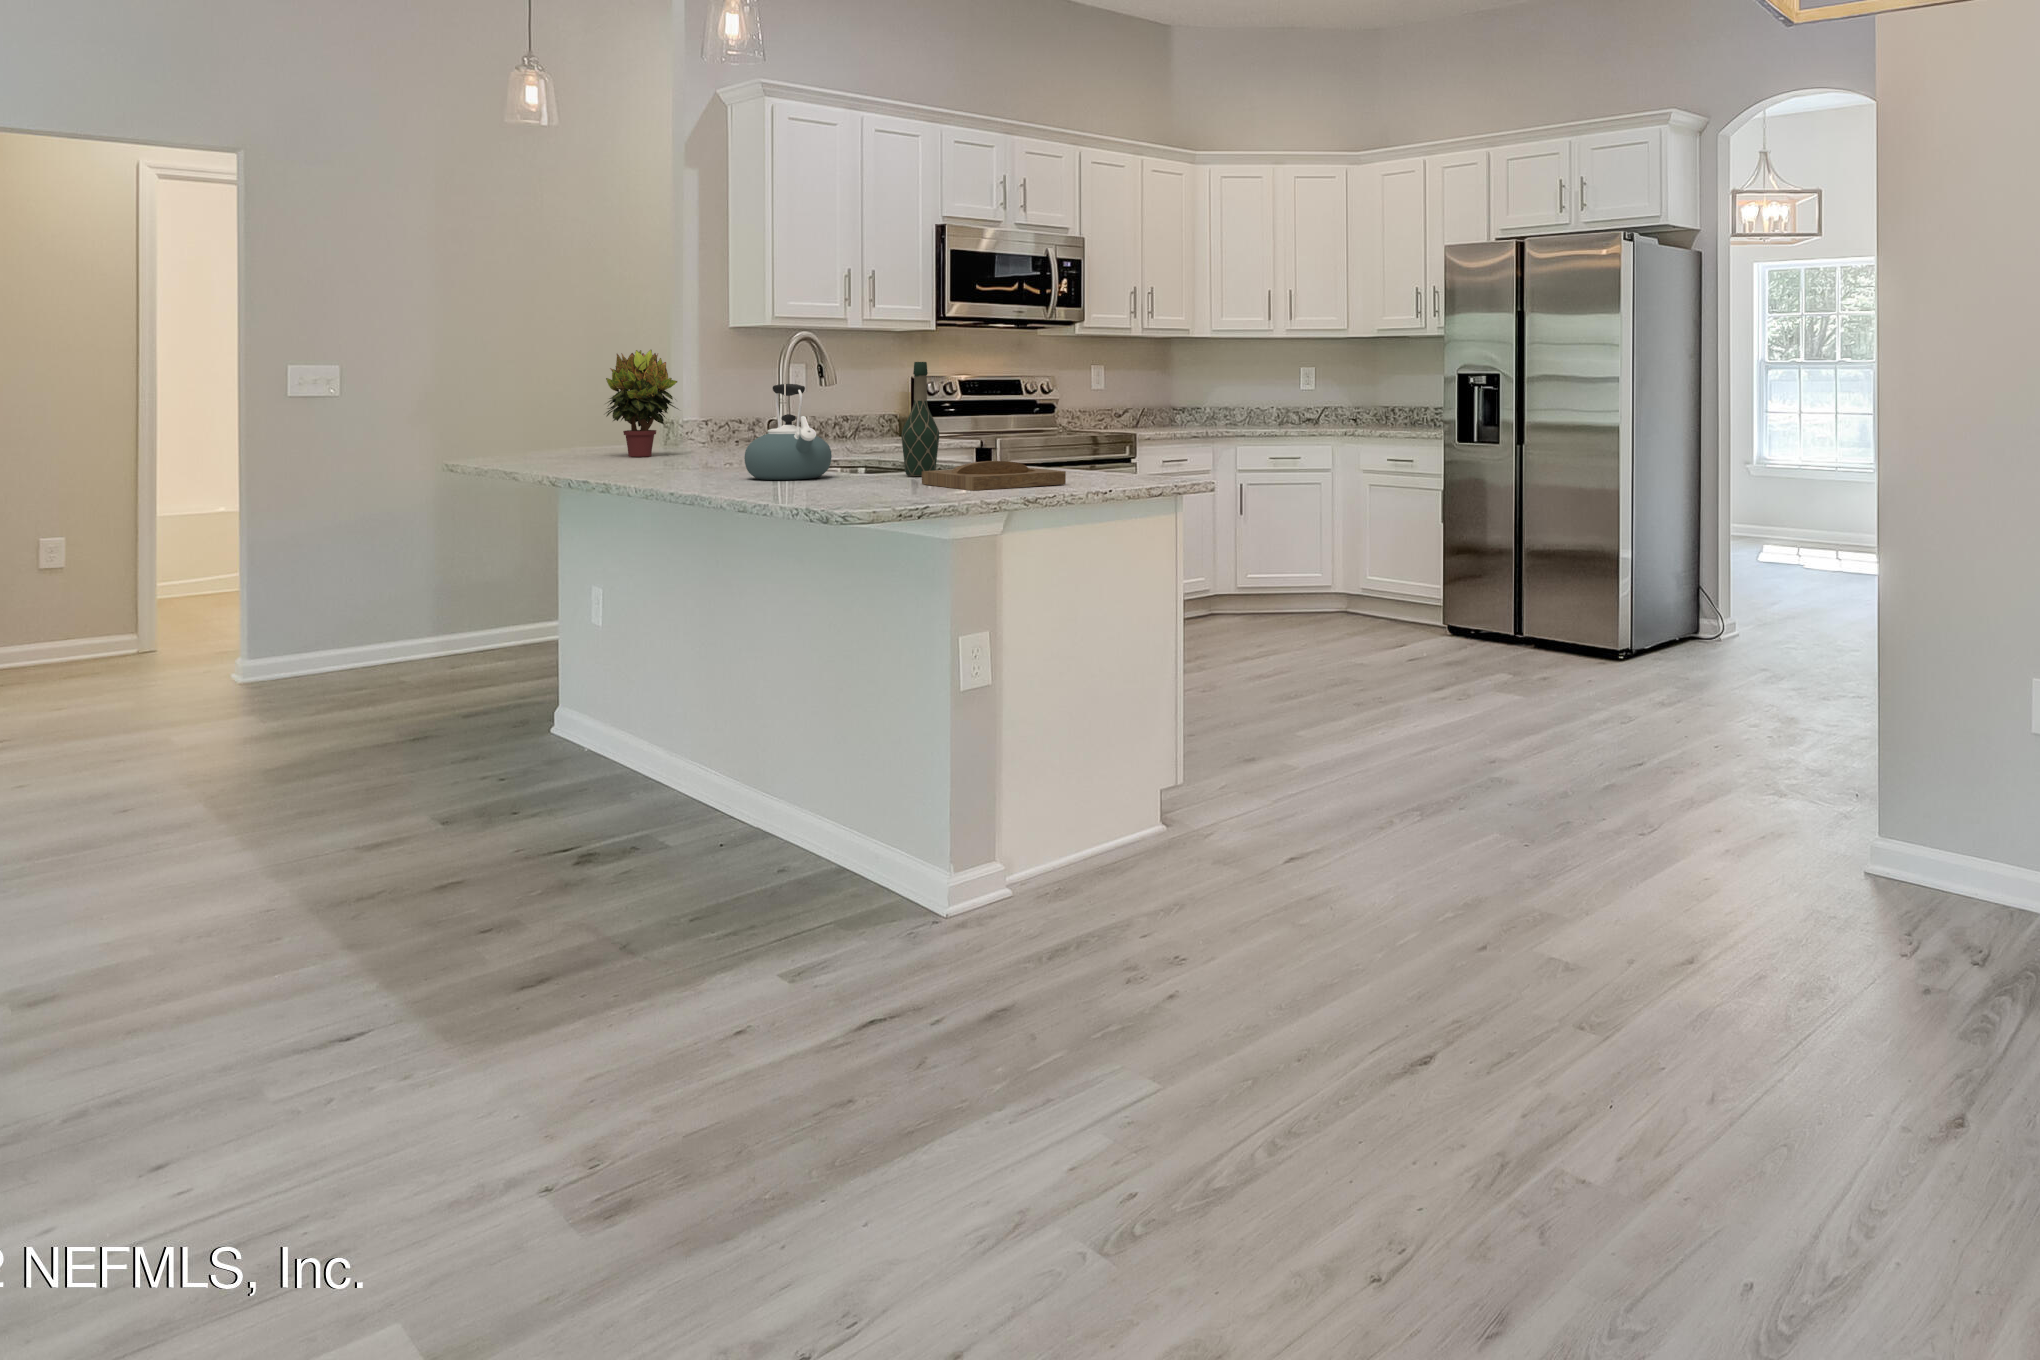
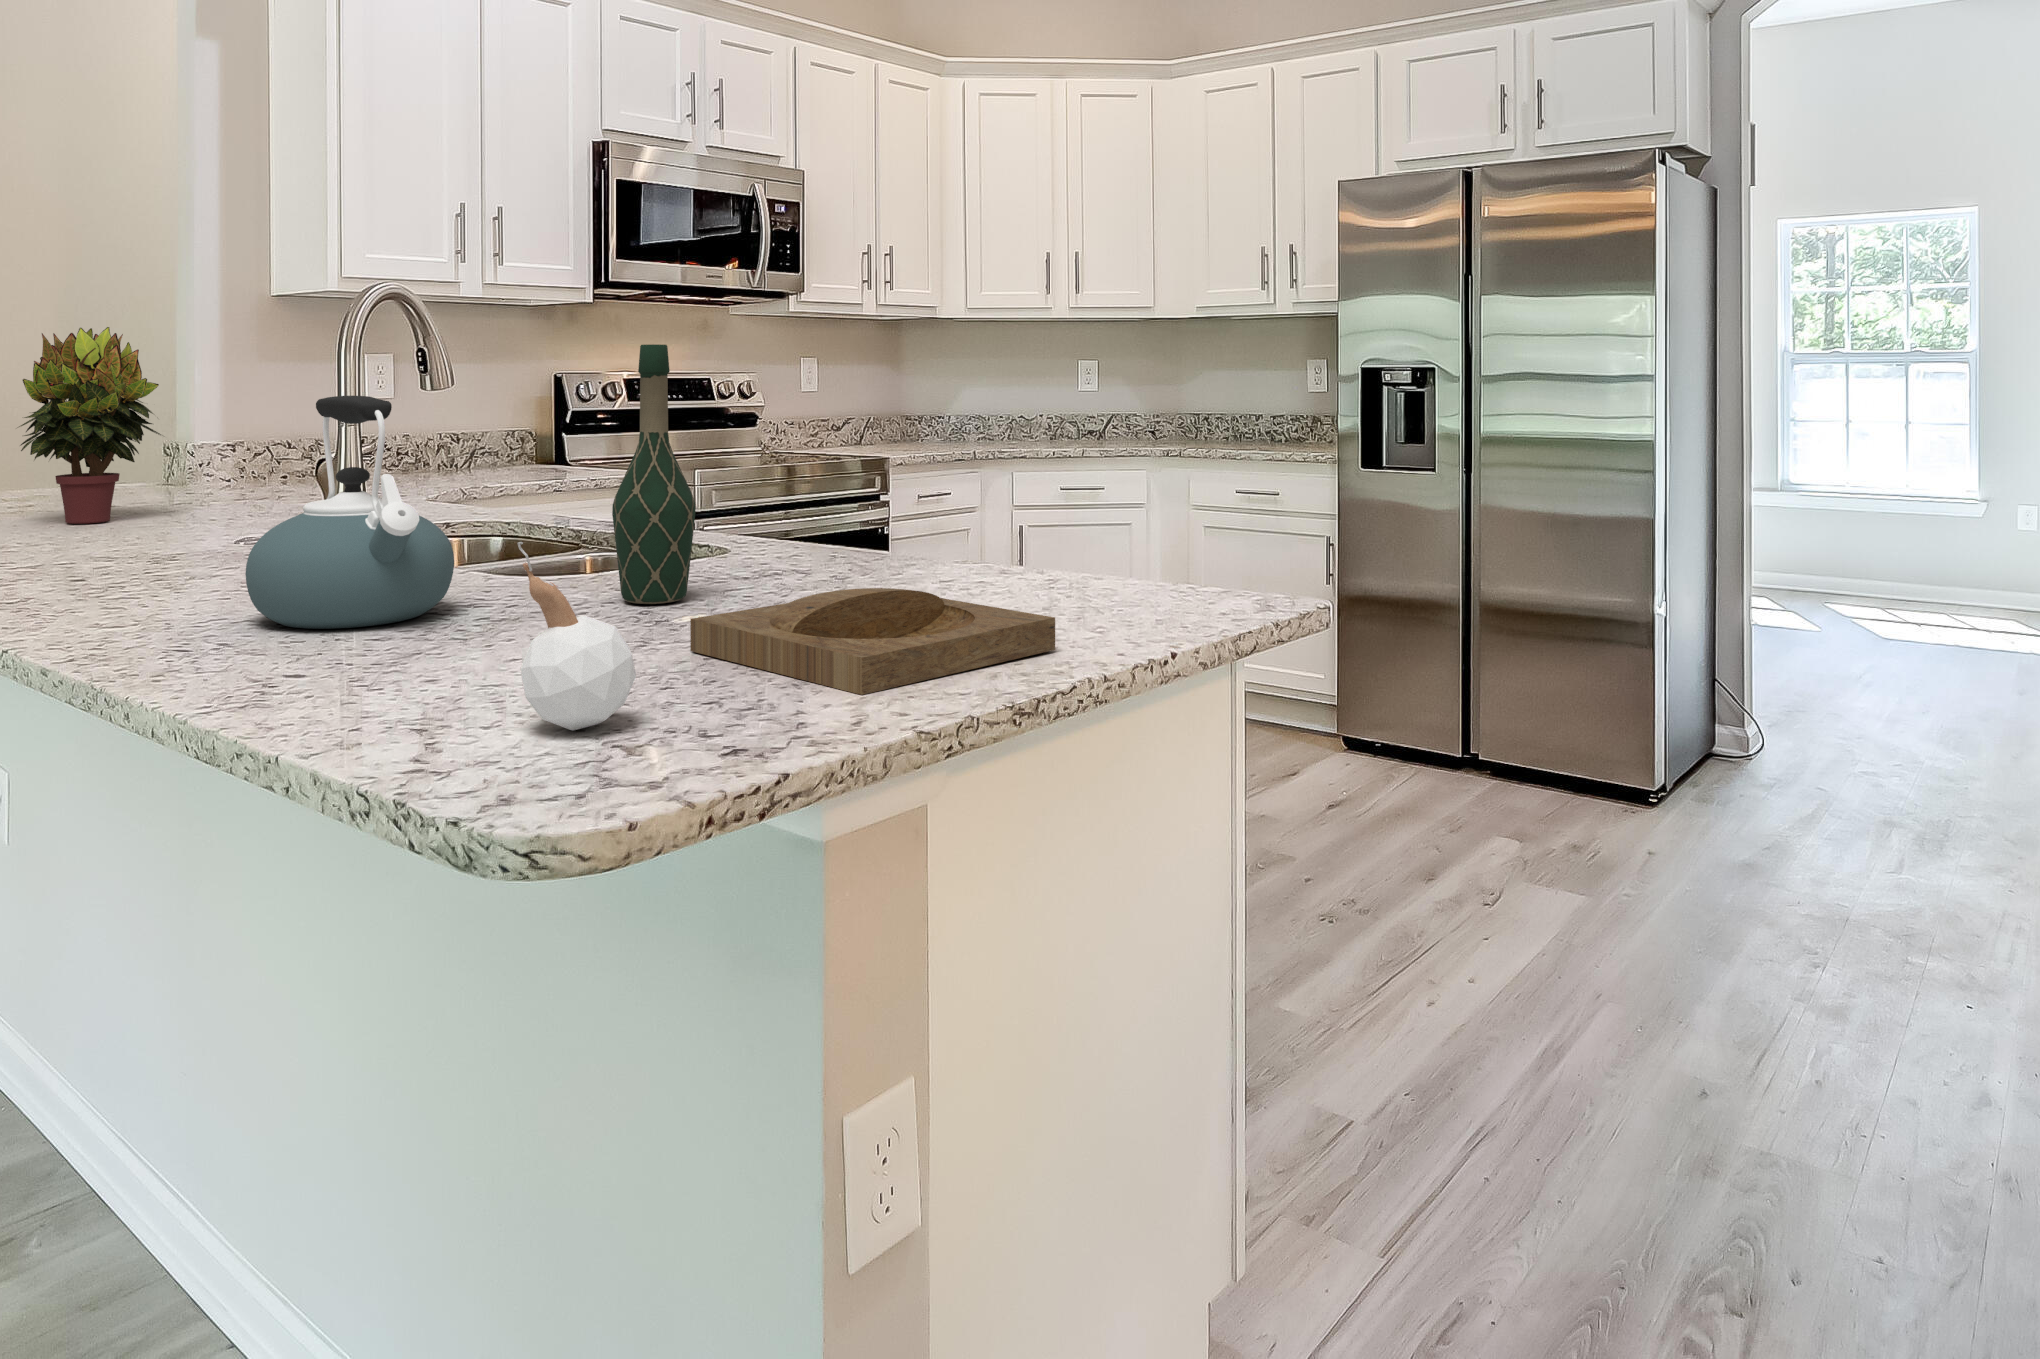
candle: none [847,431,888,494] -> present [518,542,636,731]

